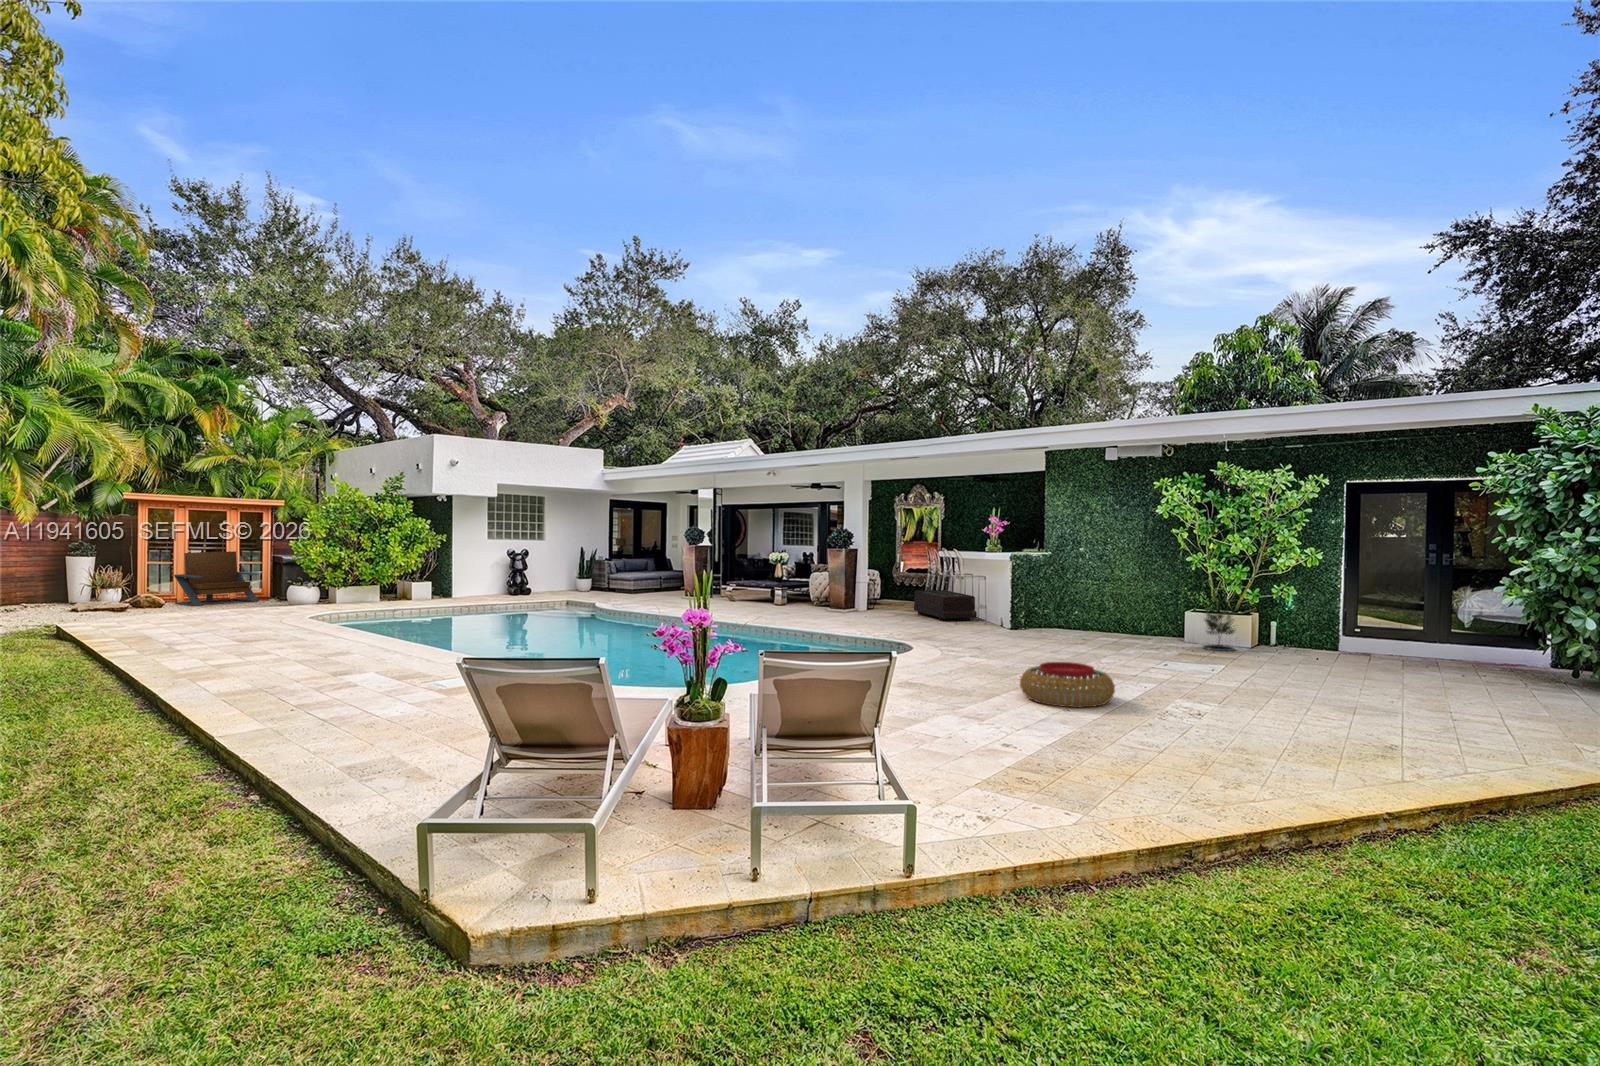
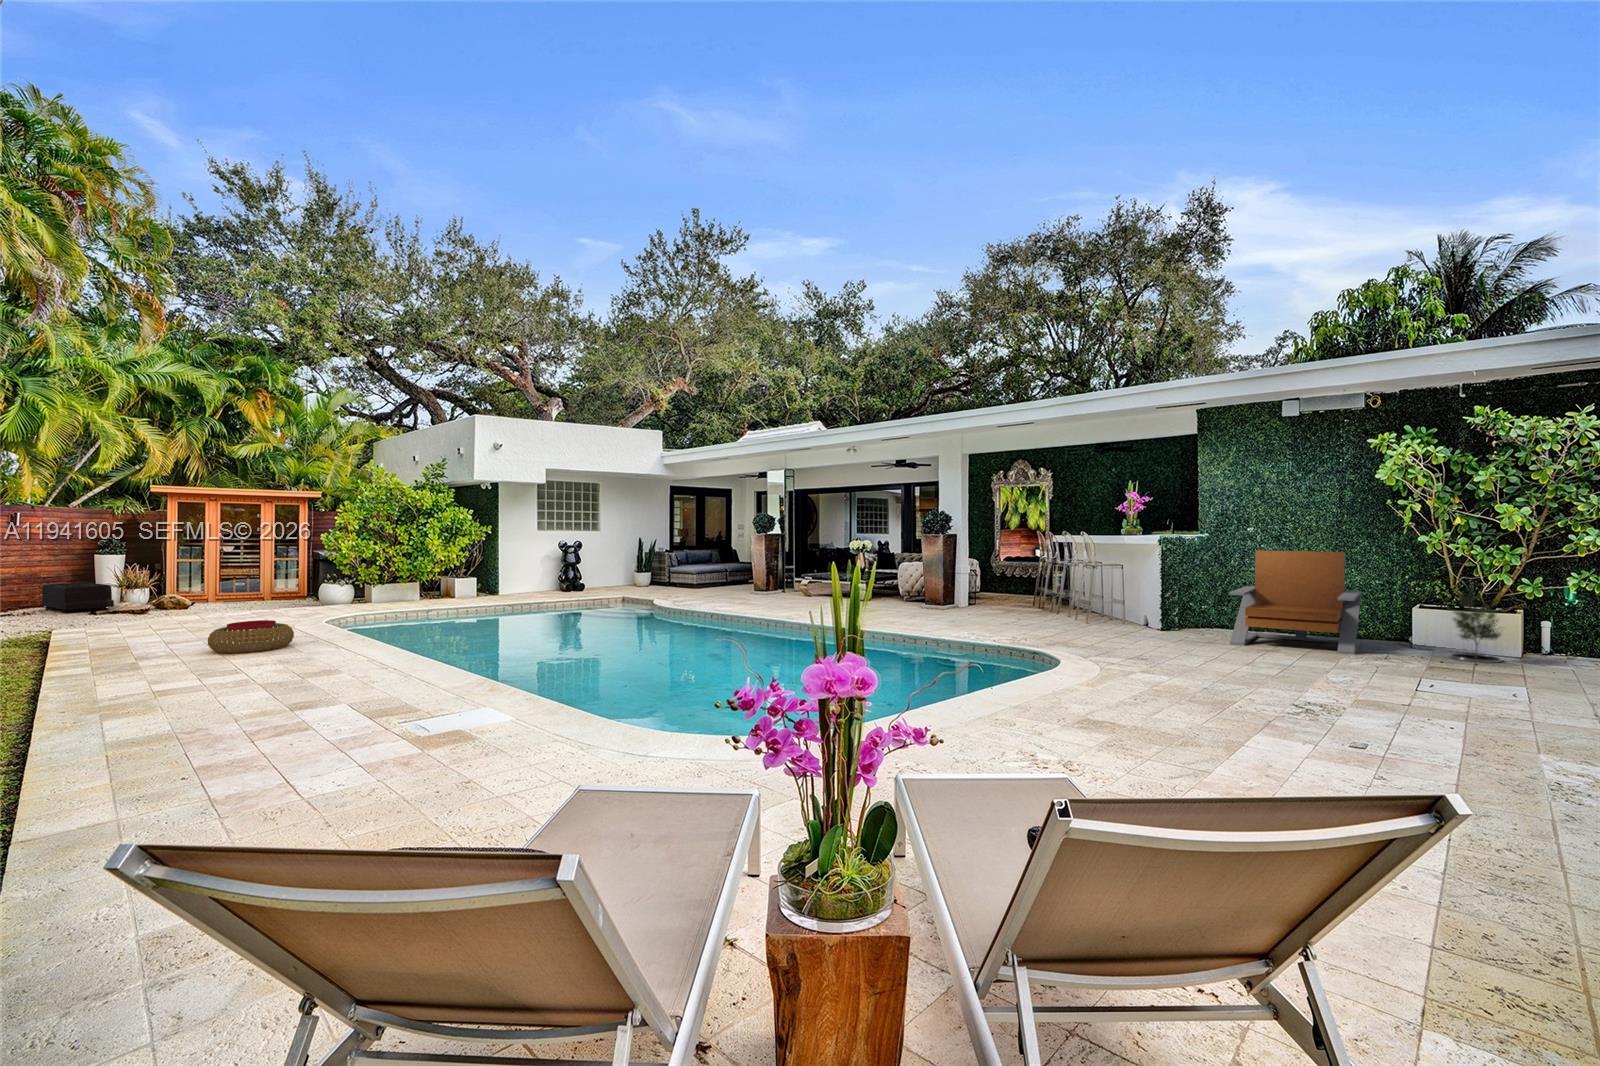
lounge chair: present [174,551,259,606] -> present [1230,550,1361,655]
coffee table: present [914,590,977,621] -> present [42,582,114,613]
pouf: present [1020,662,1115,707] -> present [208,620,294,653]

